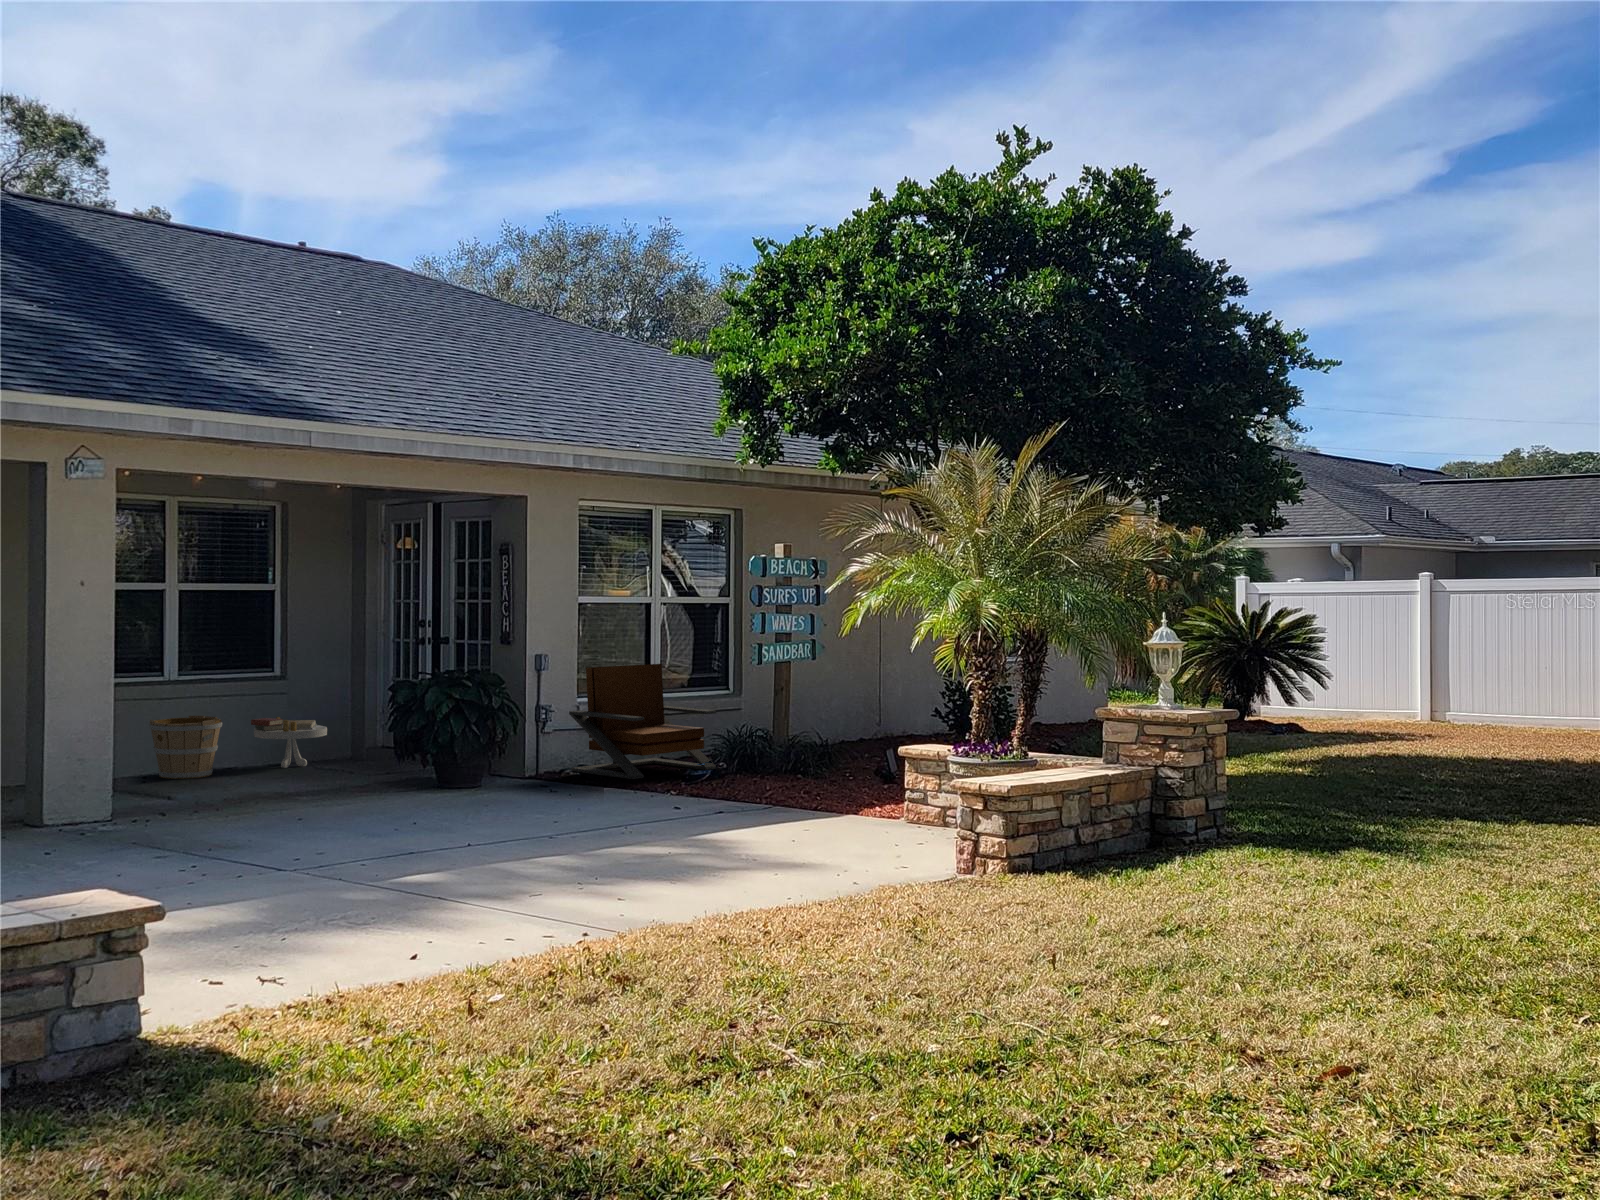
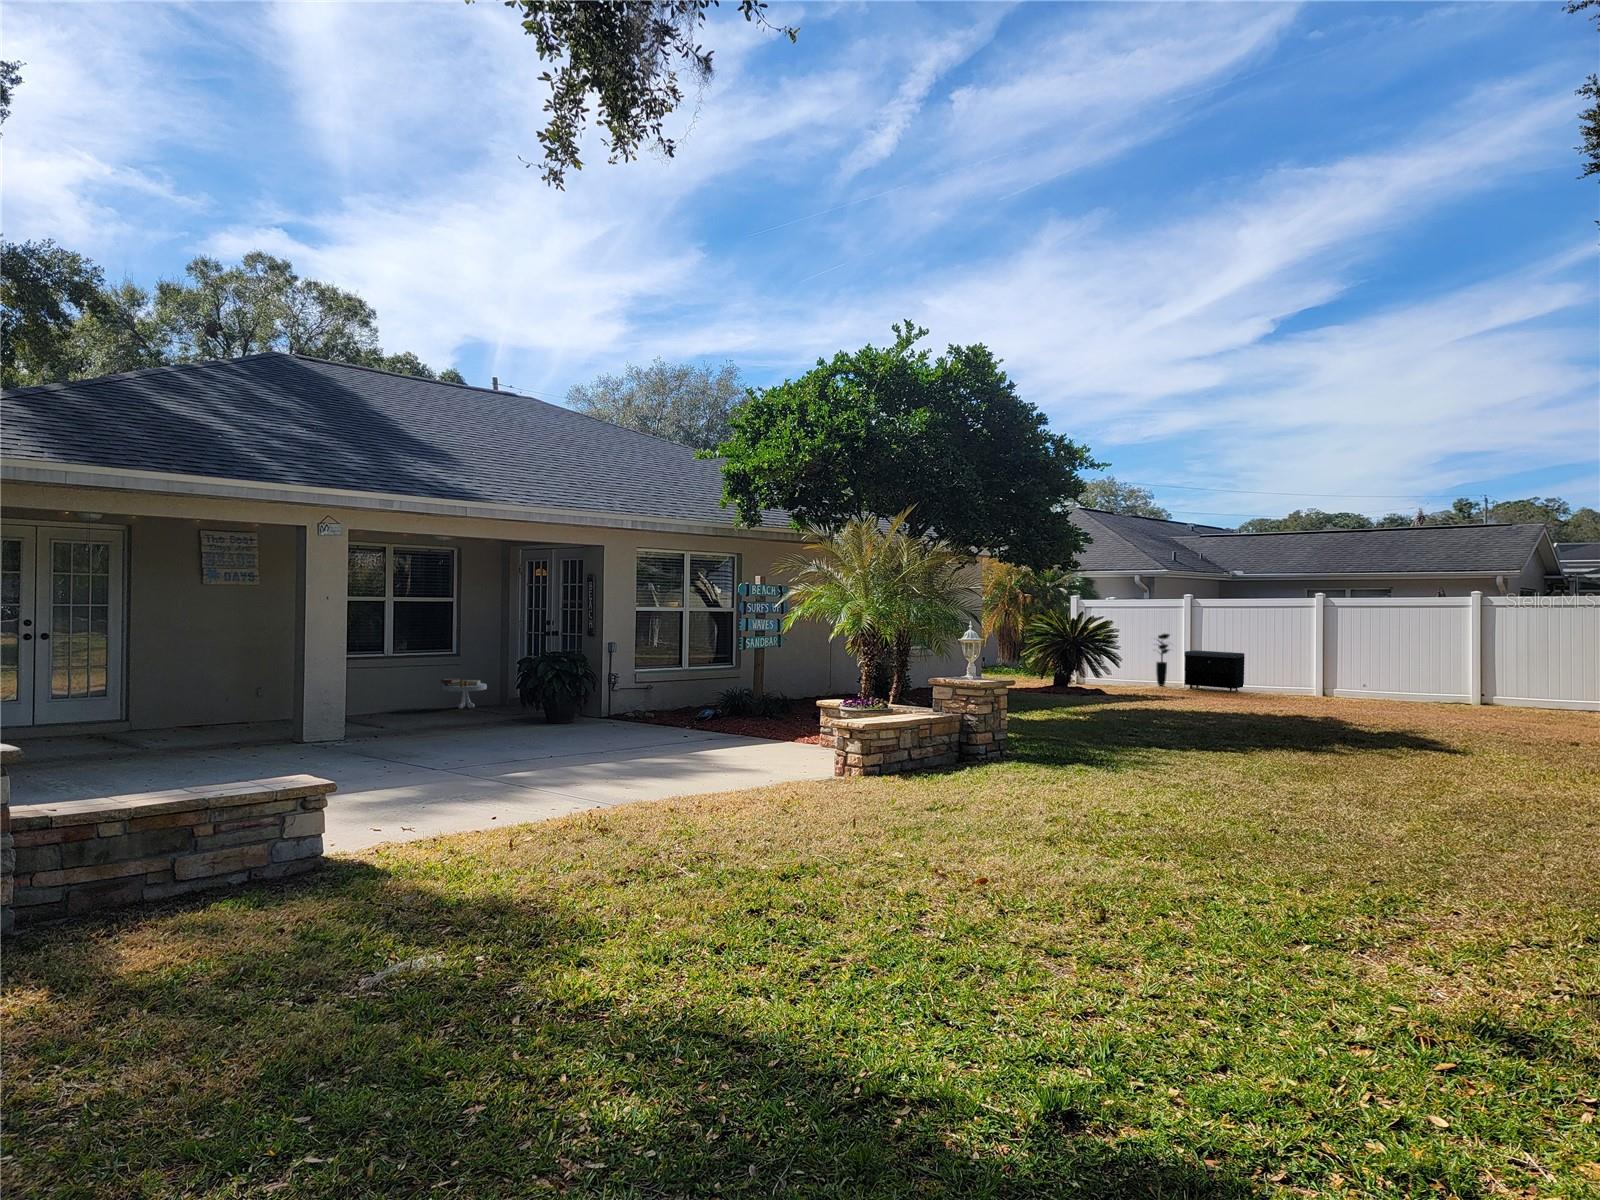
potted plant: none [1367,636,1407,719] -> present [1156,634,1170,686]
storage bench: none [1425,662,1520,727] -> present [1184,650,1245,692]
lounge chair: present [569,664,716,779] -> none [631,648,721,718]
wooden bucket: present [149,716,222,779] -> none [379,677,423,715]

